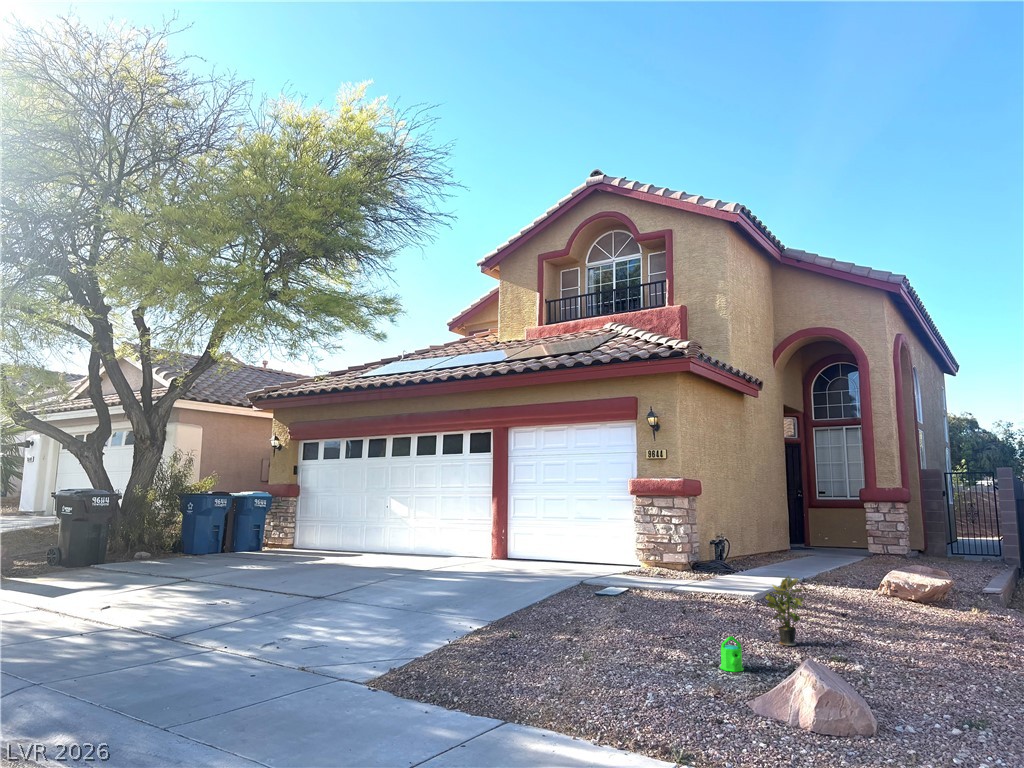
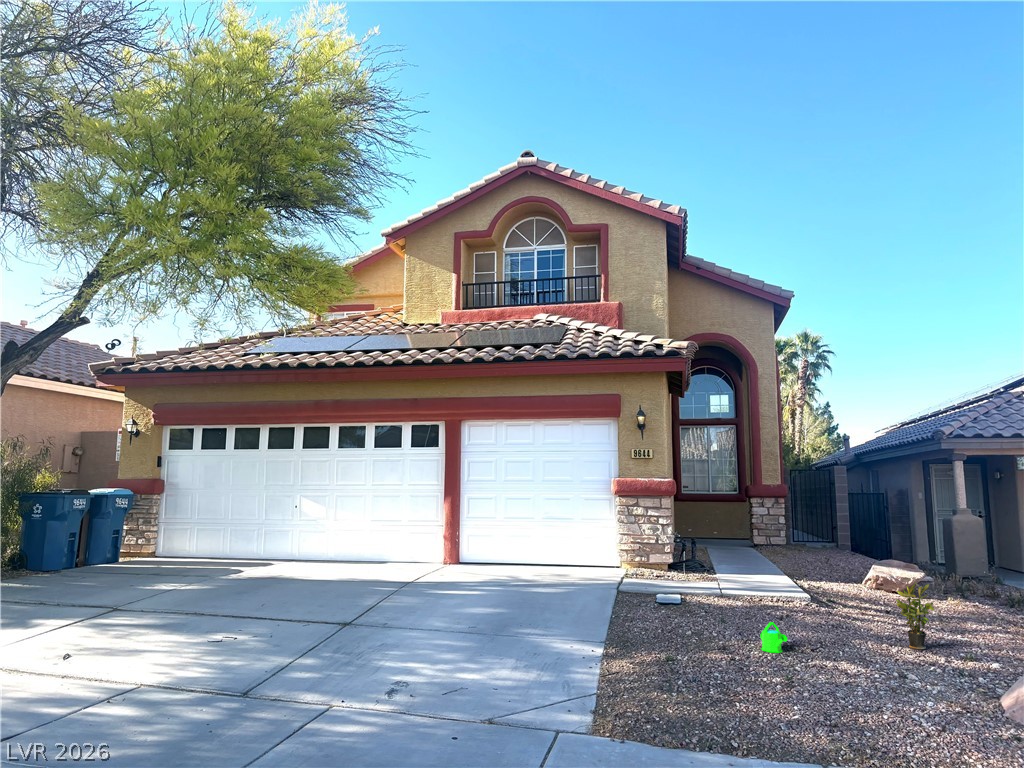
watering can: present [720,637,744,672] -> present [760,622,787,653]

